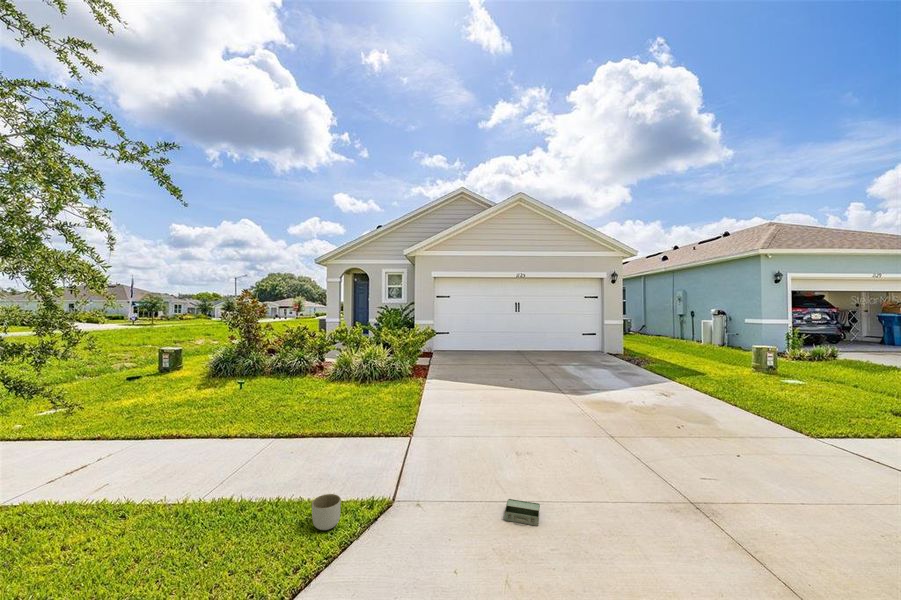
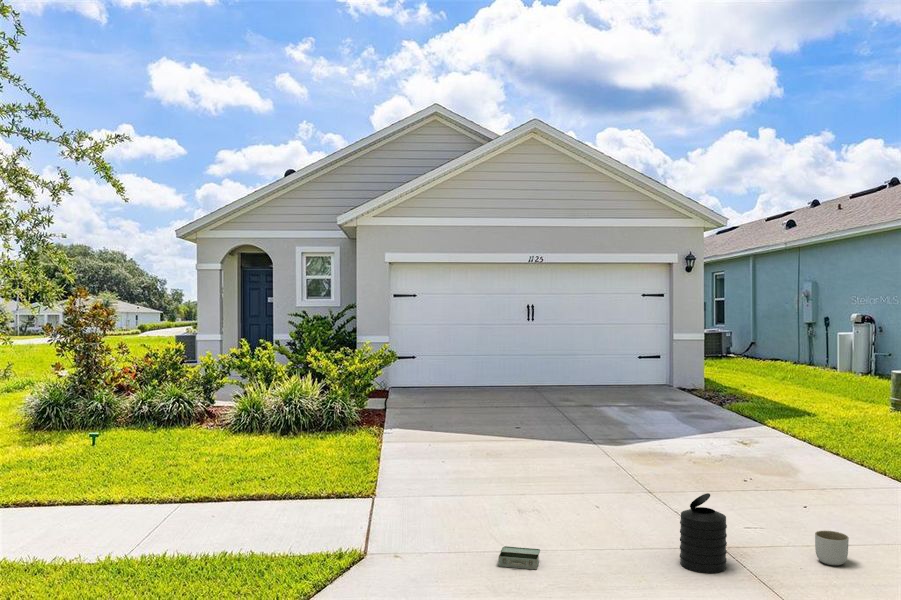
trash can: none [663,463,710,537] -> present [680,493,727,573]
planter: present [312,494,341,530] -> present [815,531,849,565]

